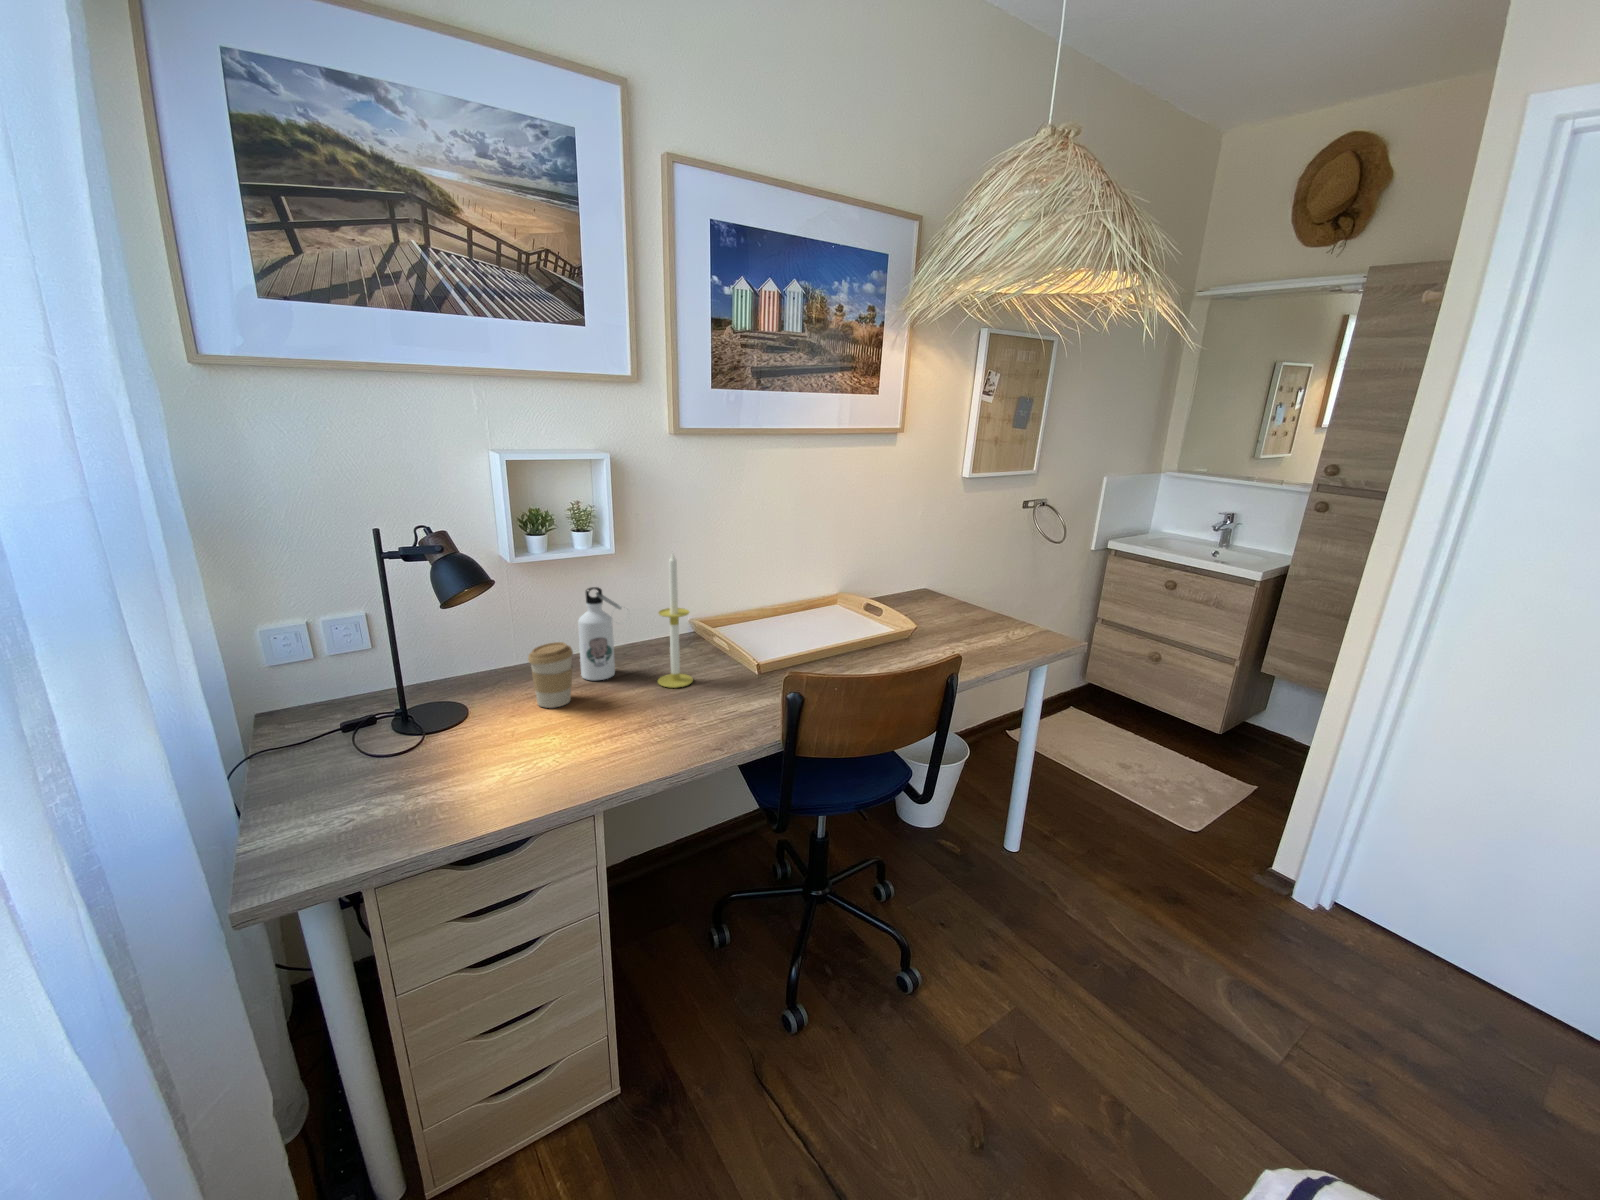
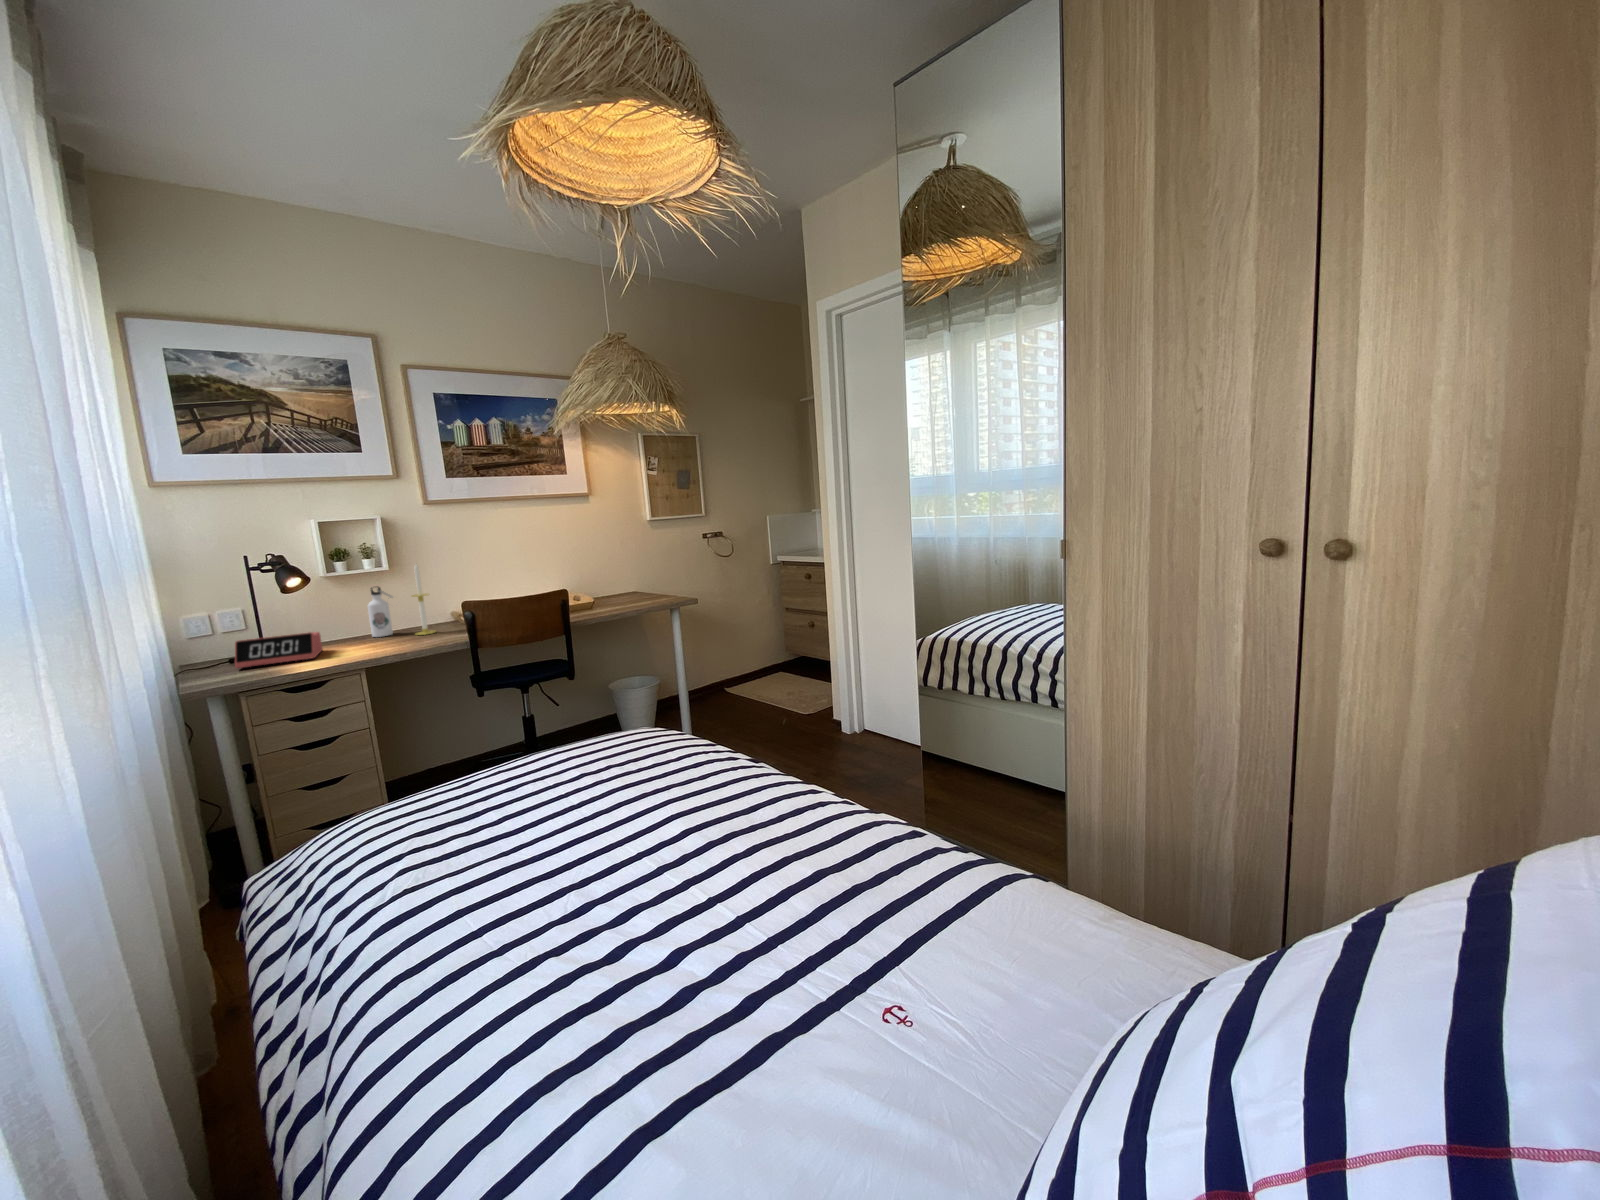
coffee cup: present [528,642,573,708] -> none [333,613,360,646]
alarm clock: none [357,684,511,779] -> present [235,632,322,668]

